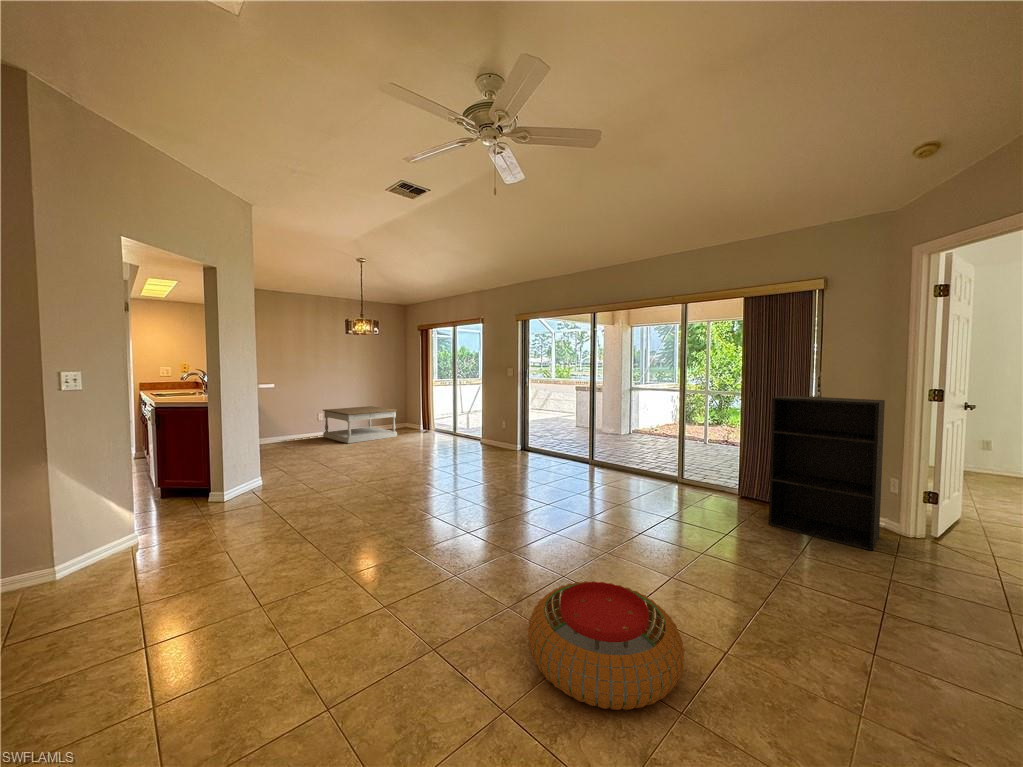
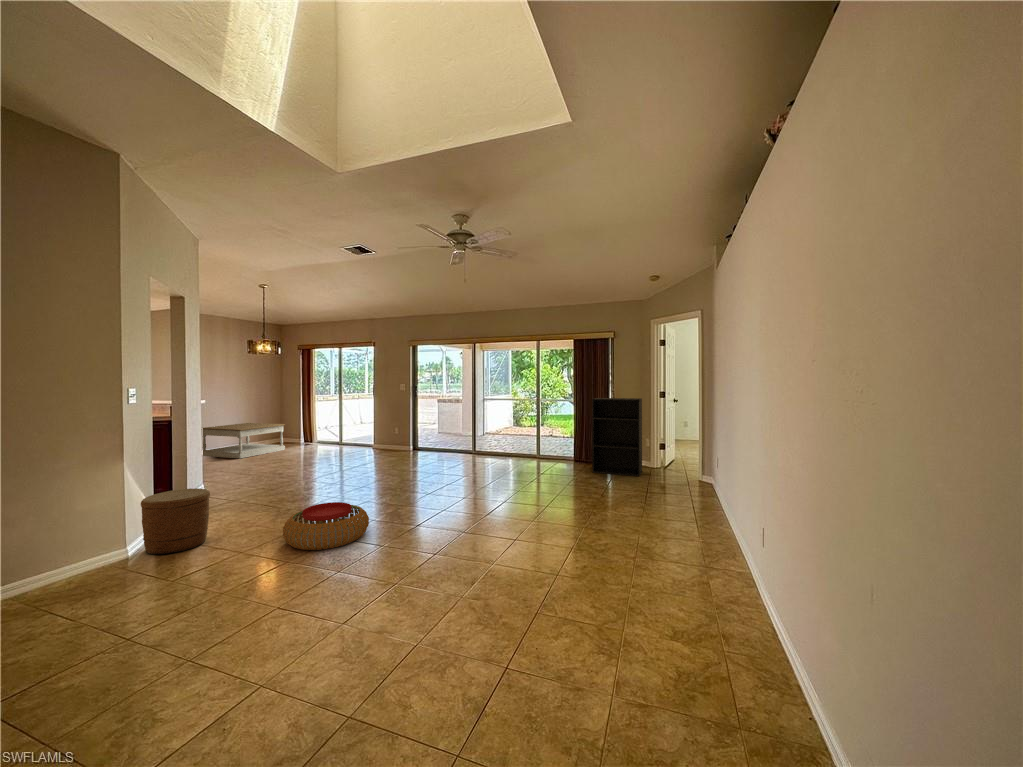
woven basket: none [72,496,169,583] -> present [141,488,210,554]
pouf: present [528,581,684,710] -> present [283,502,369,550]

